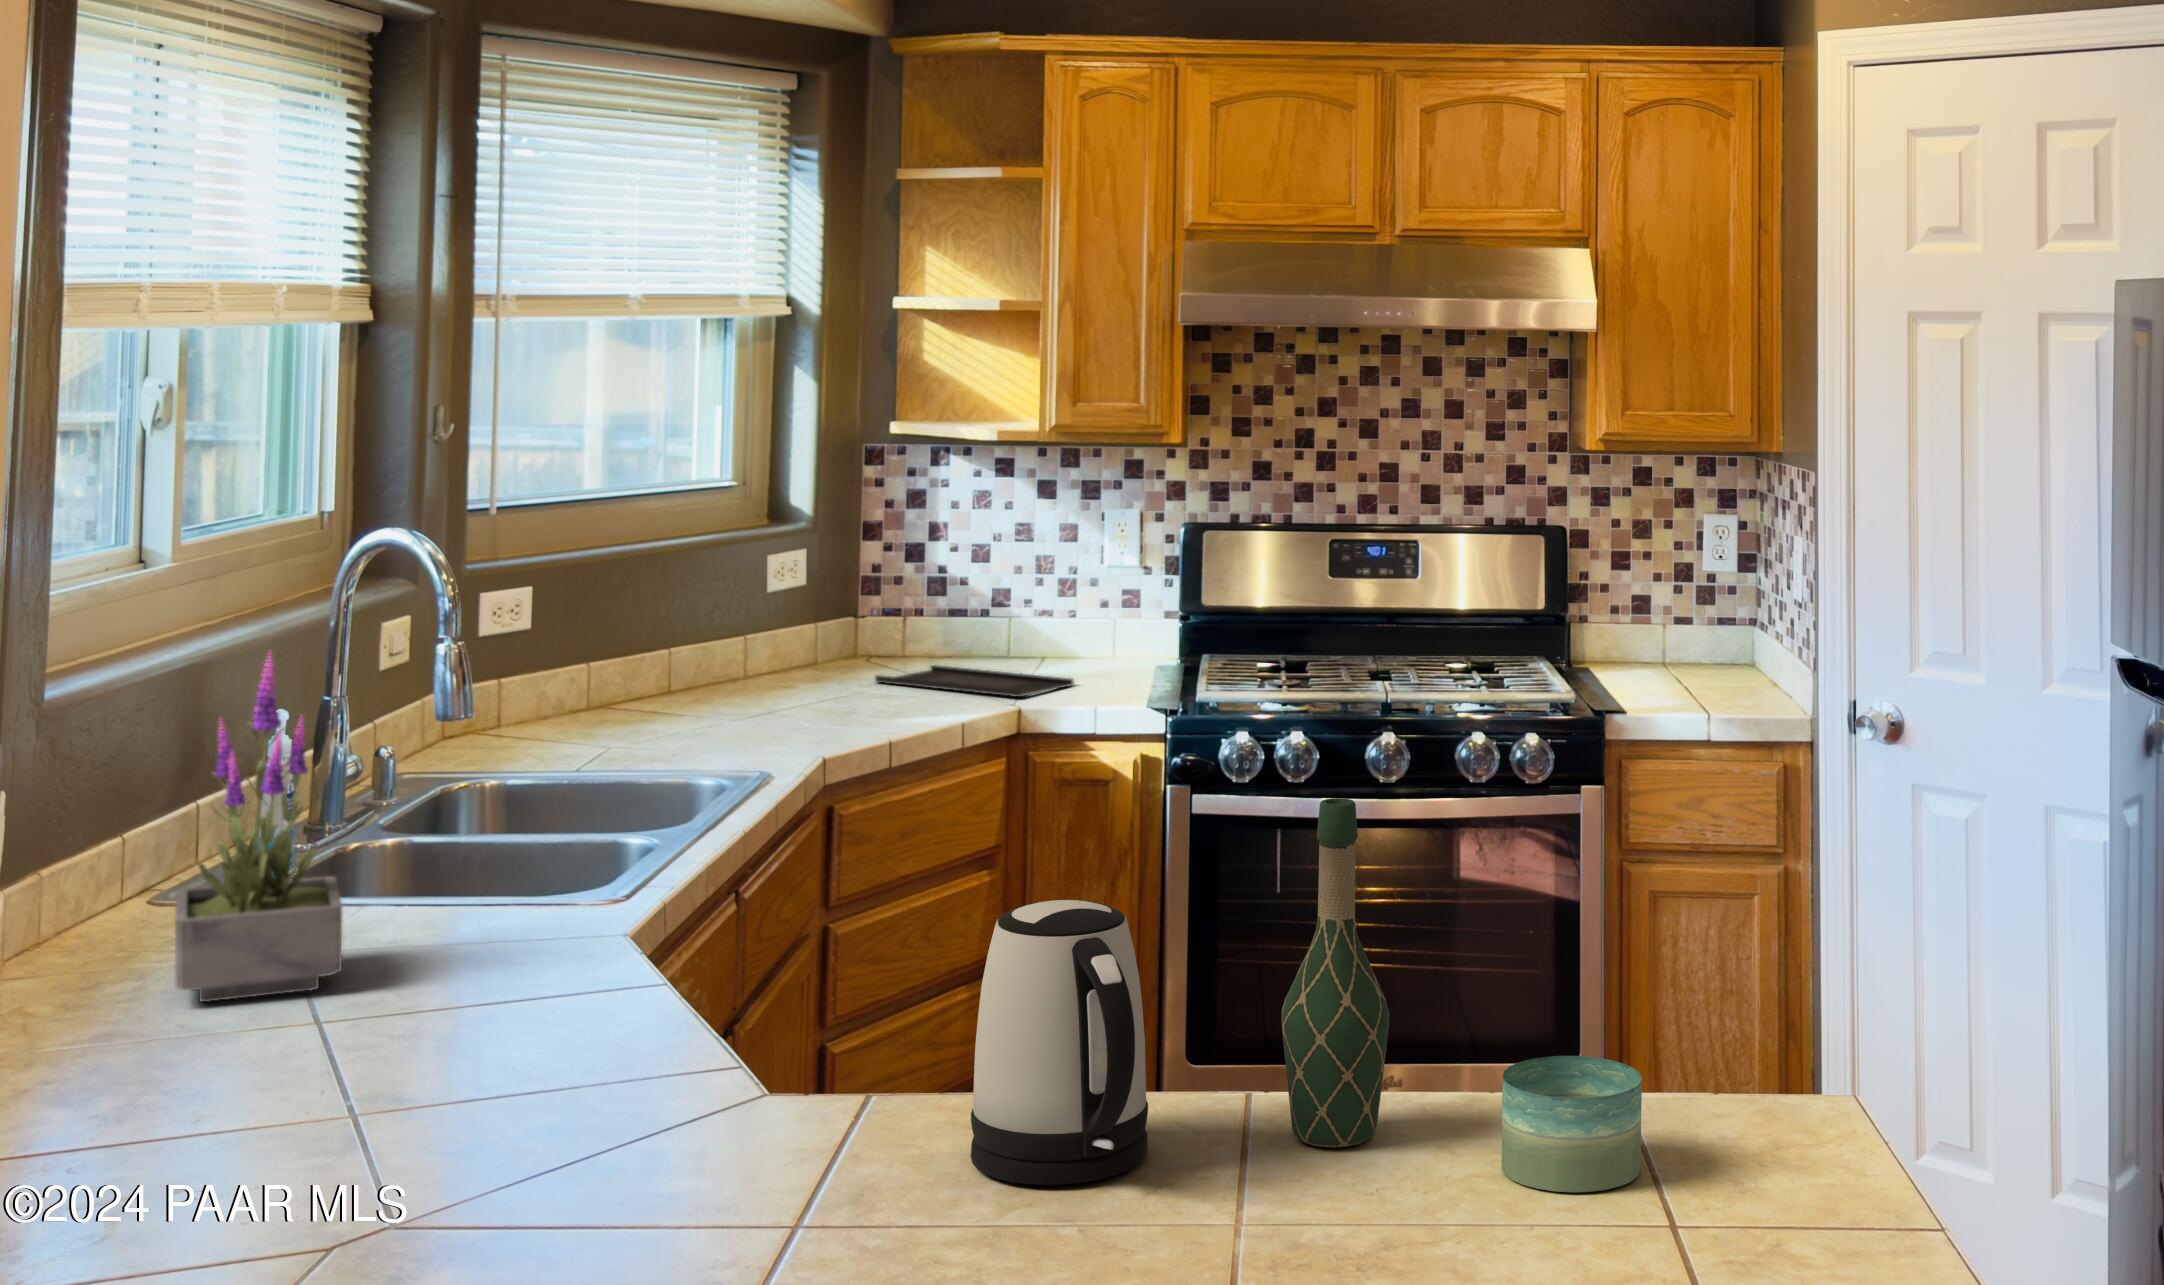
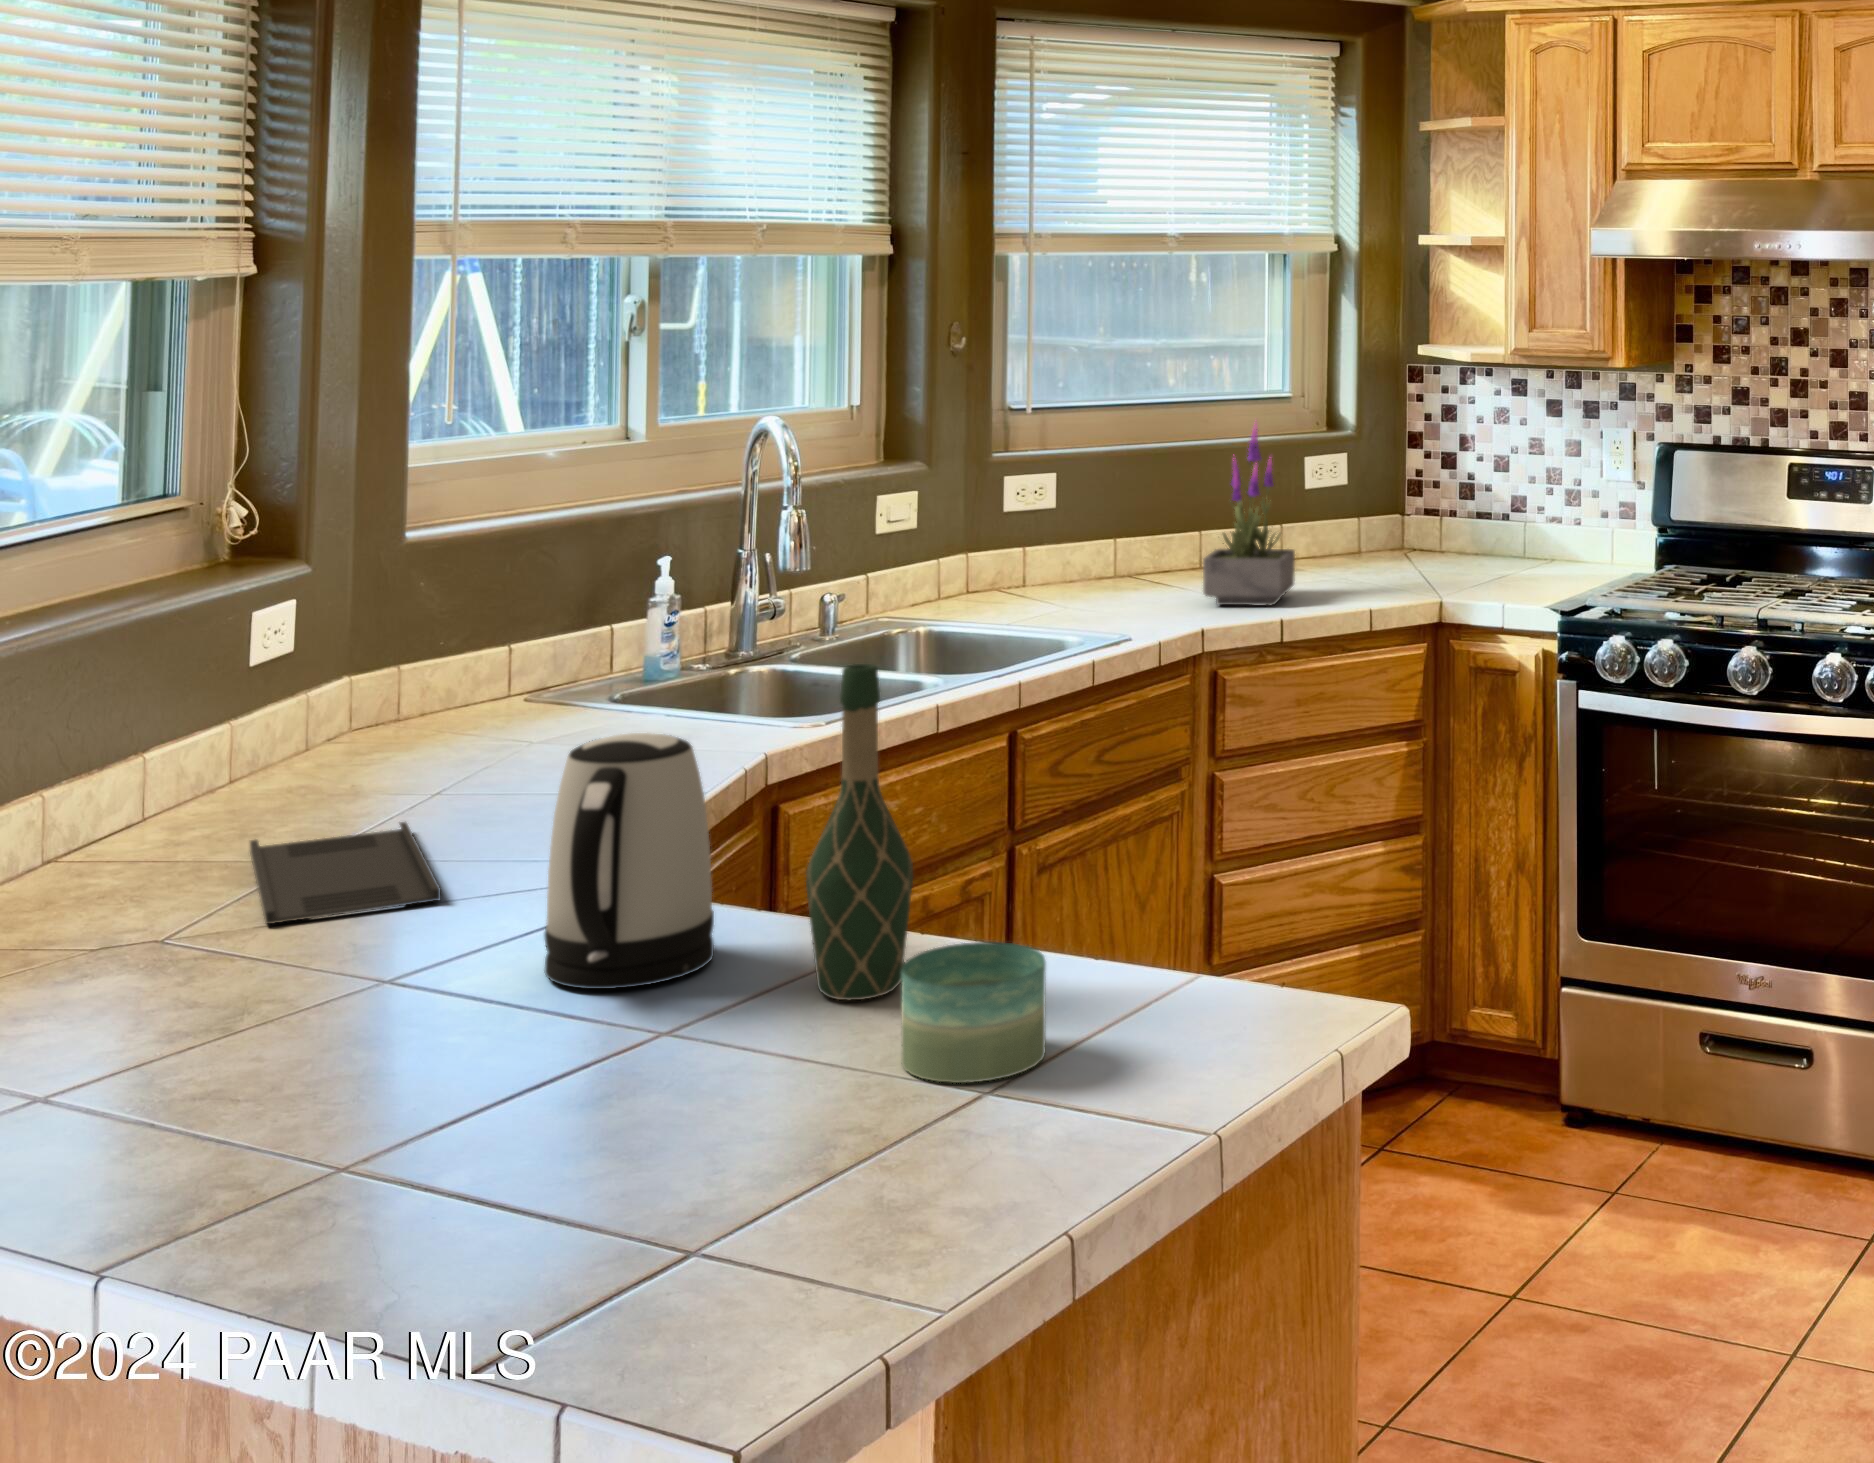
potted plant: present [175,656,342,1002] -> present [1203,422,1295,606]
tray: present [875,665,1074,697] -> present [250,822,441,925]

